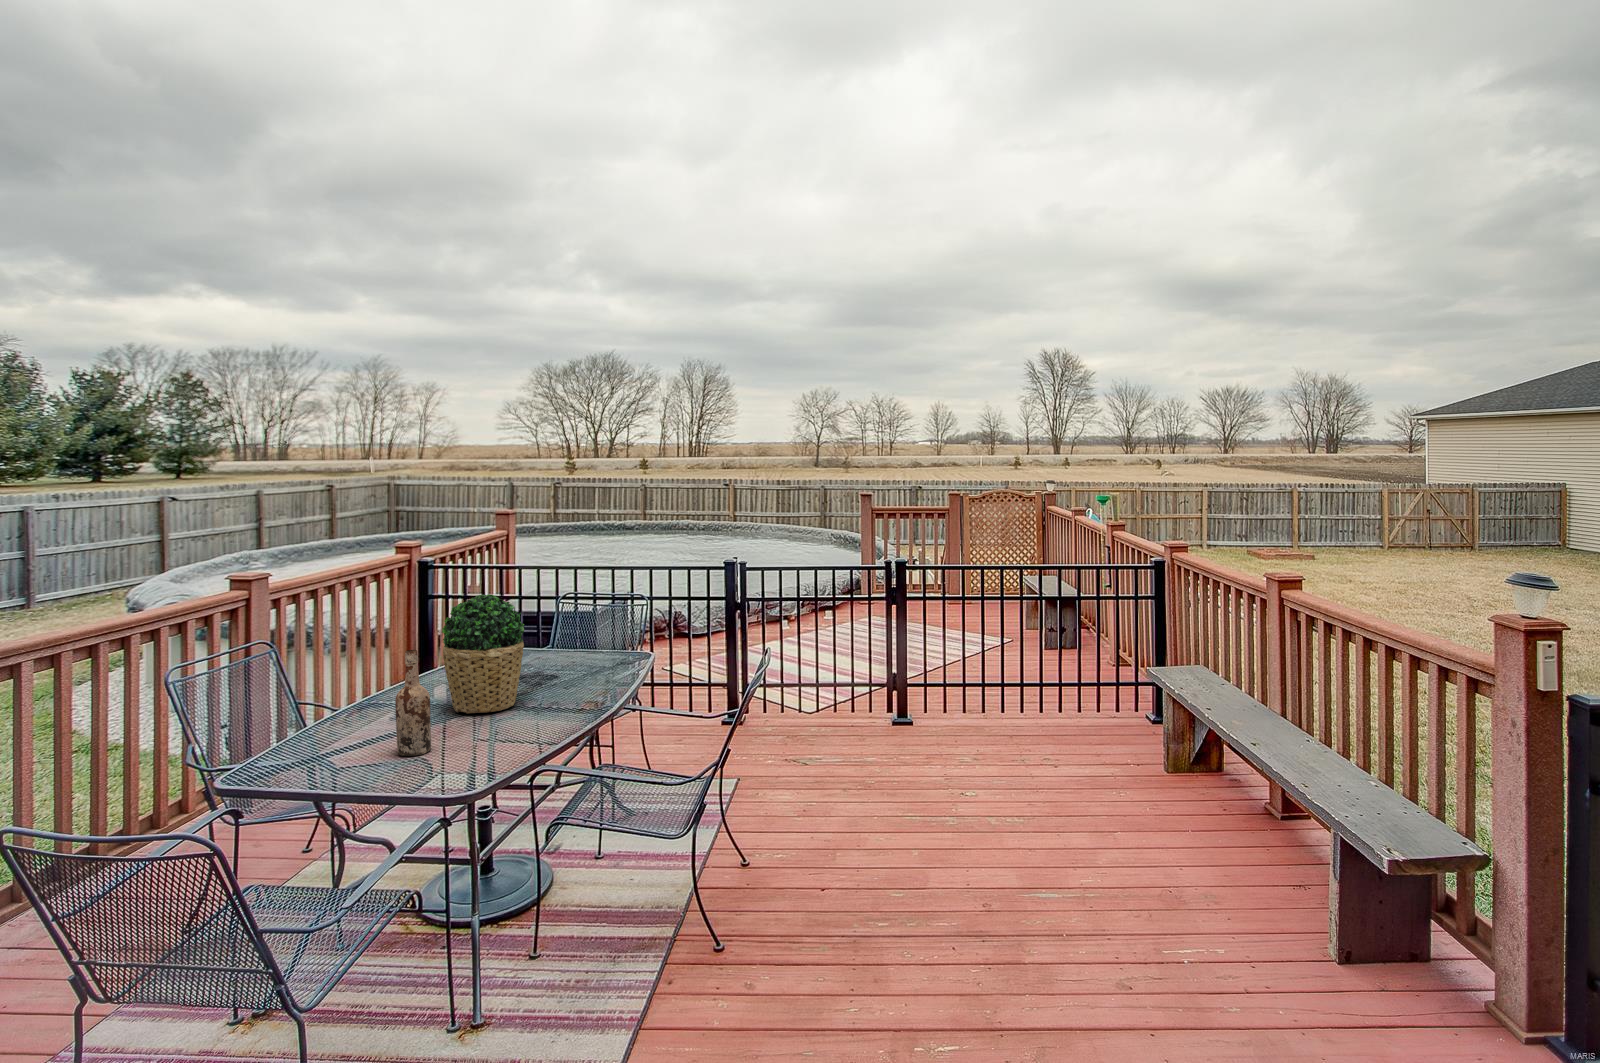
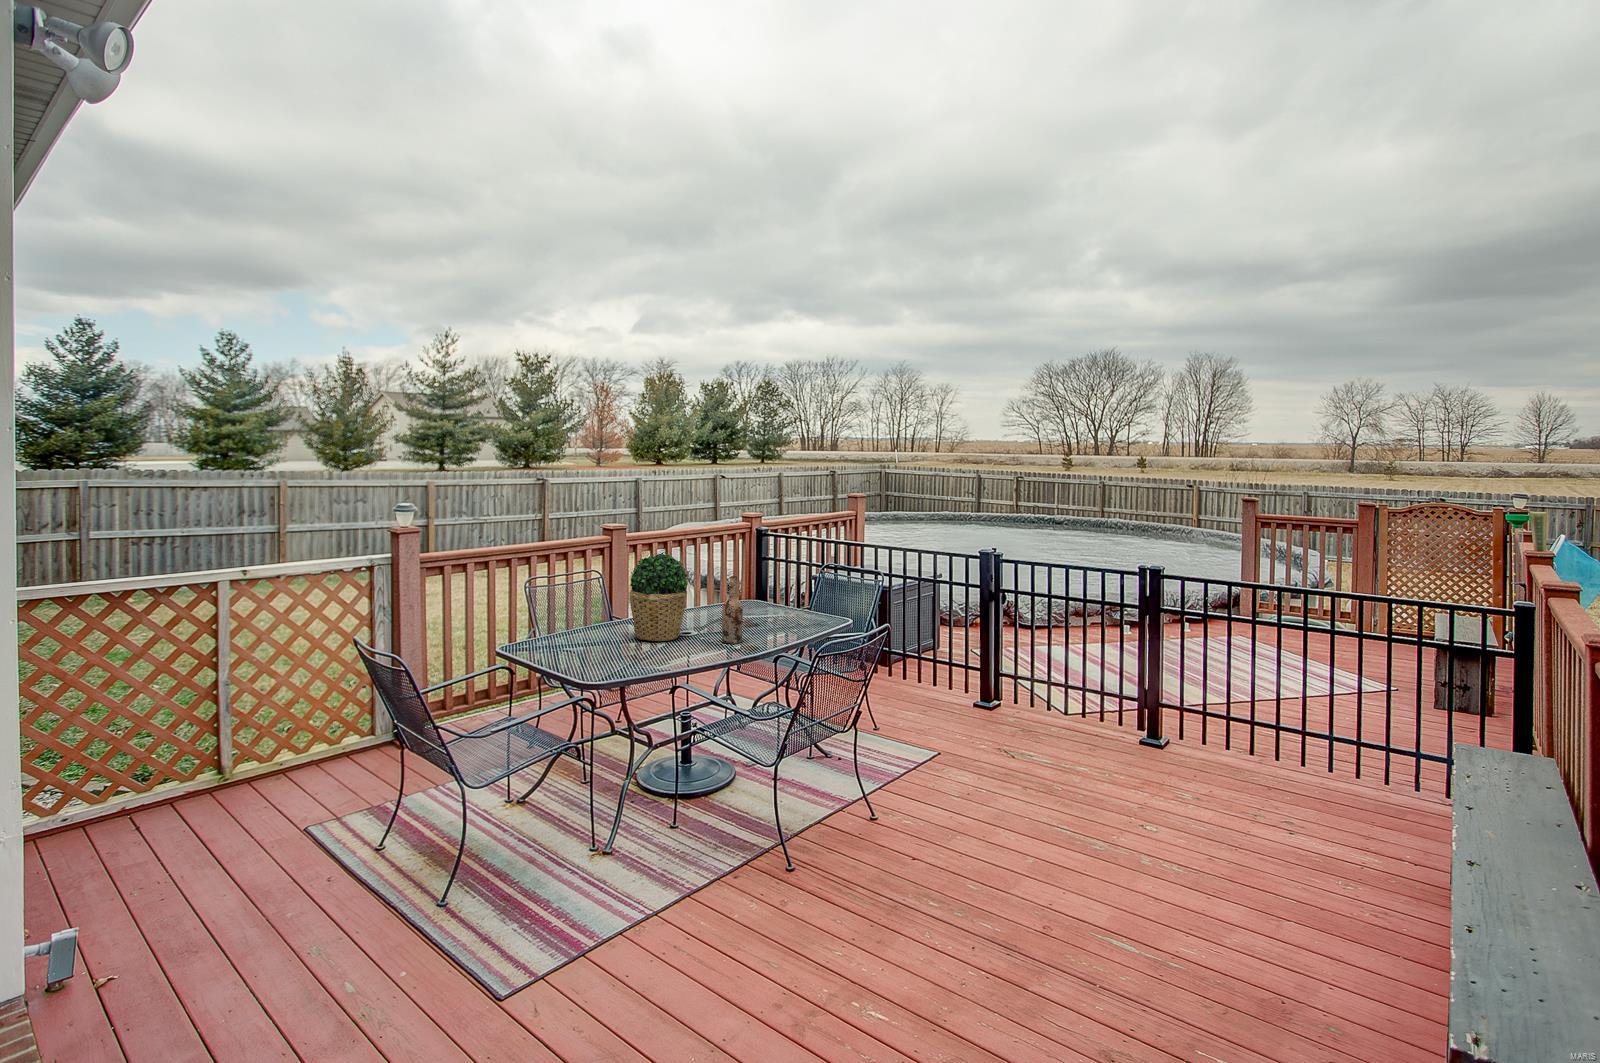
wine bottle: present [395,650,431,756] -> present [722,576,743,644]

